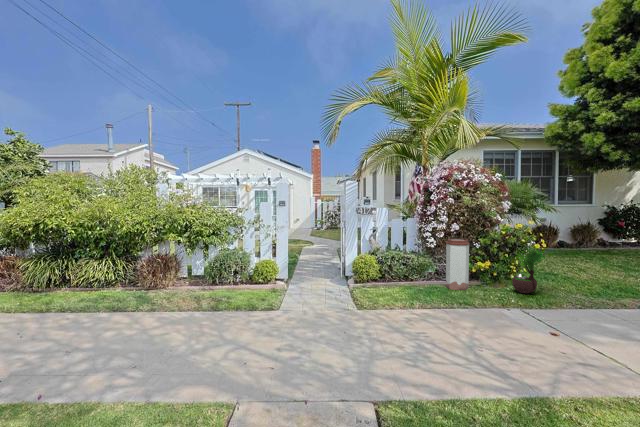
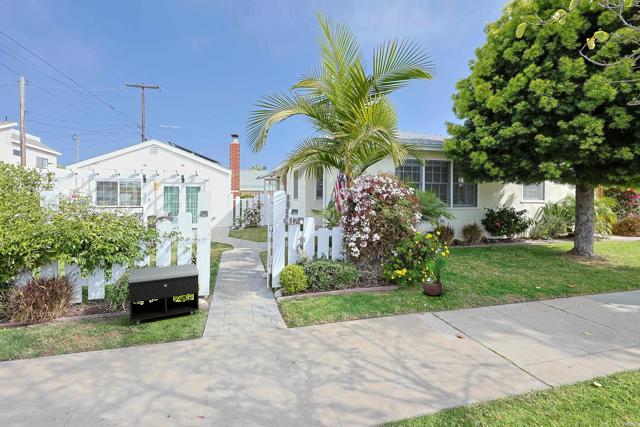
trash can: present [446,238,470,290] -> none [368,247,389,296]
storage bench: none [220,248,277,296] -> present [129,264,199,324]

